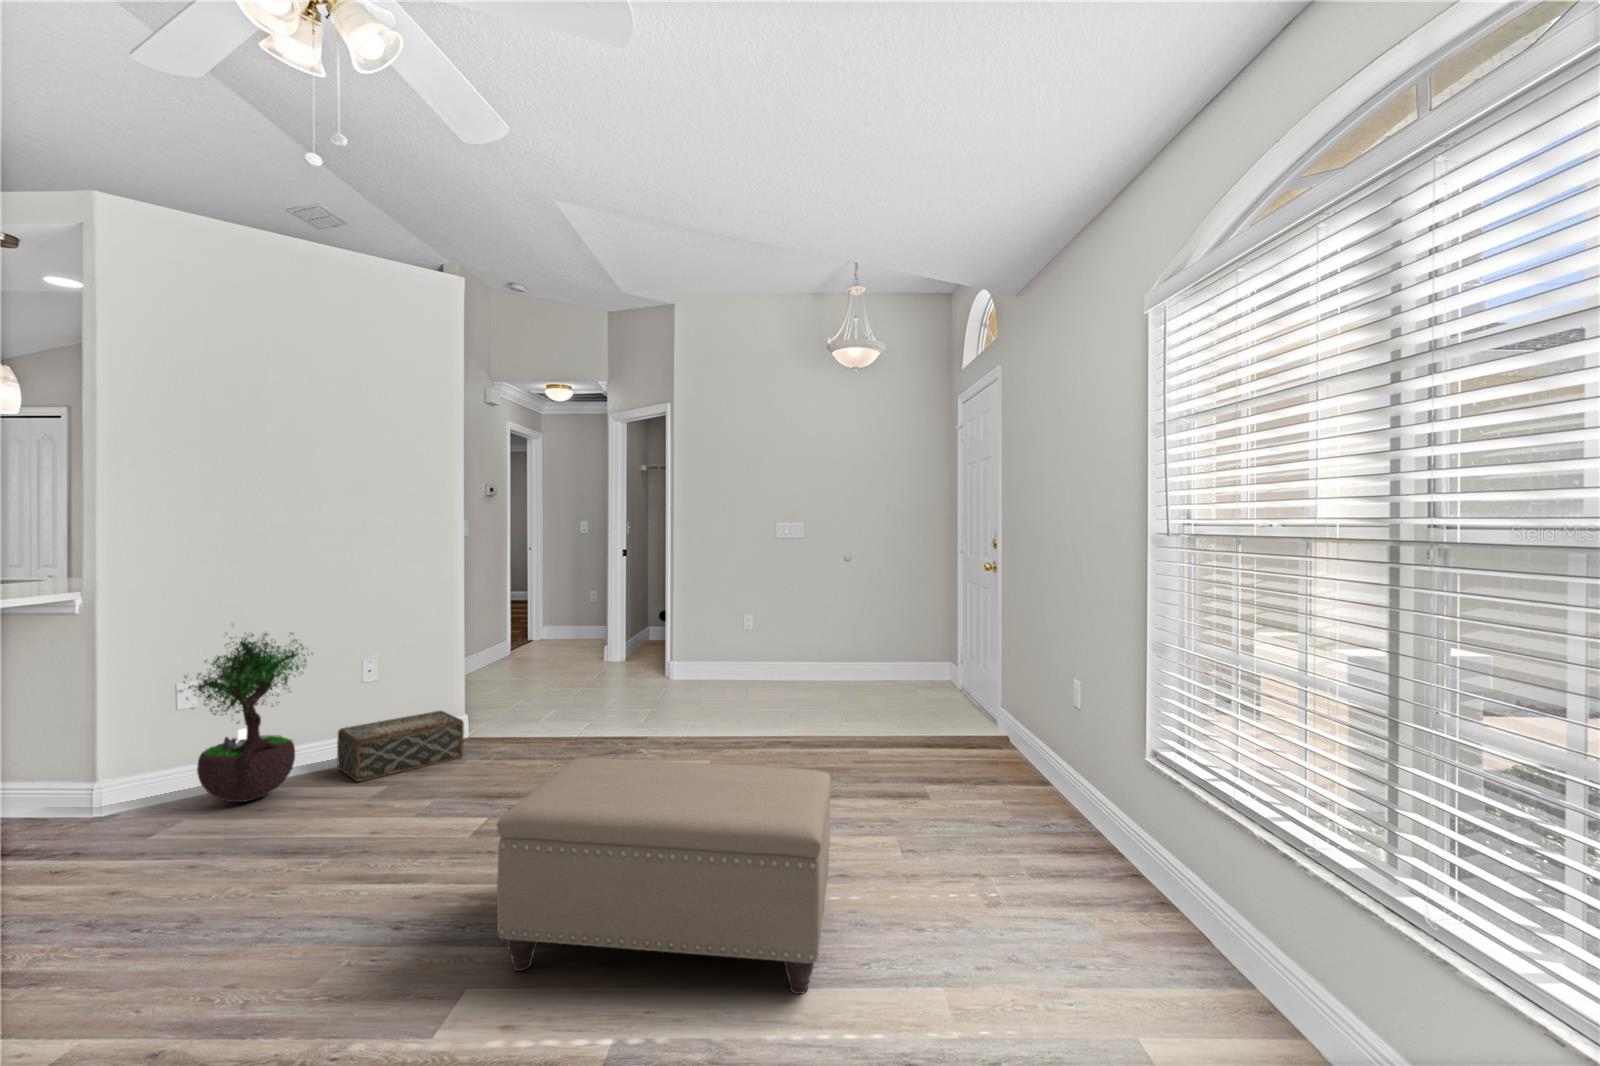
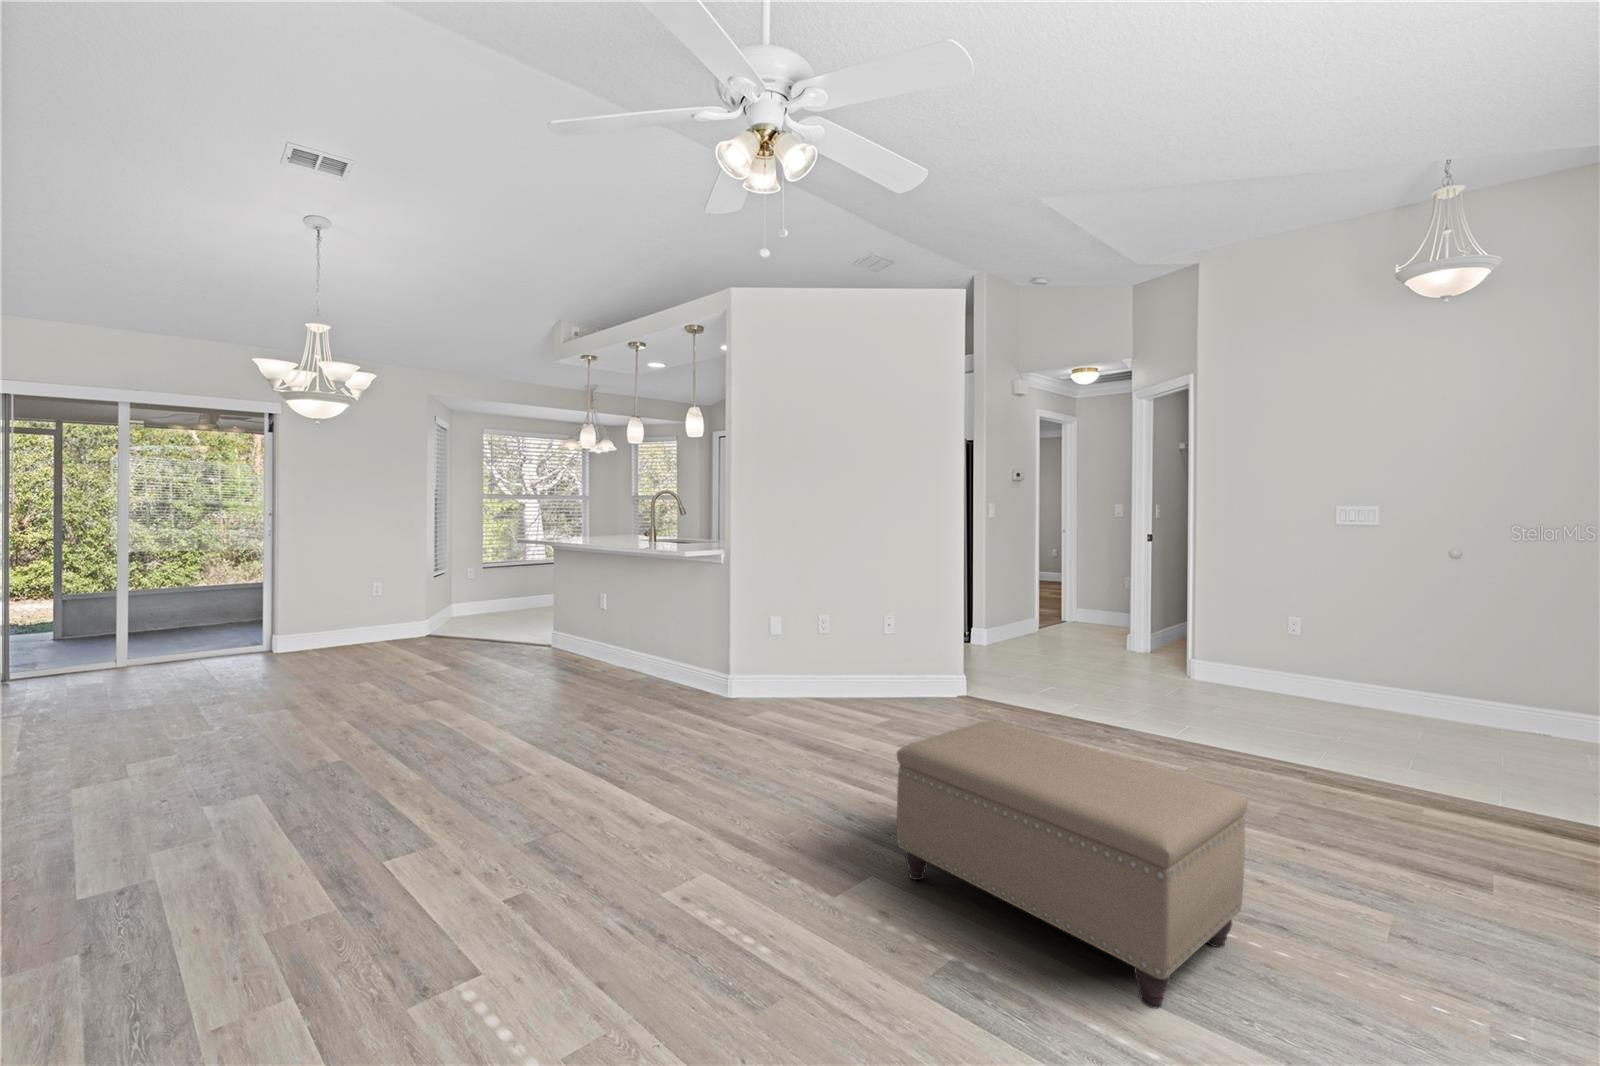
potted tree: present [181,624,309,802] -> none [764,579,843,709]
woven basket: present [337,711,464,782] -> none [864,669,954,713]

